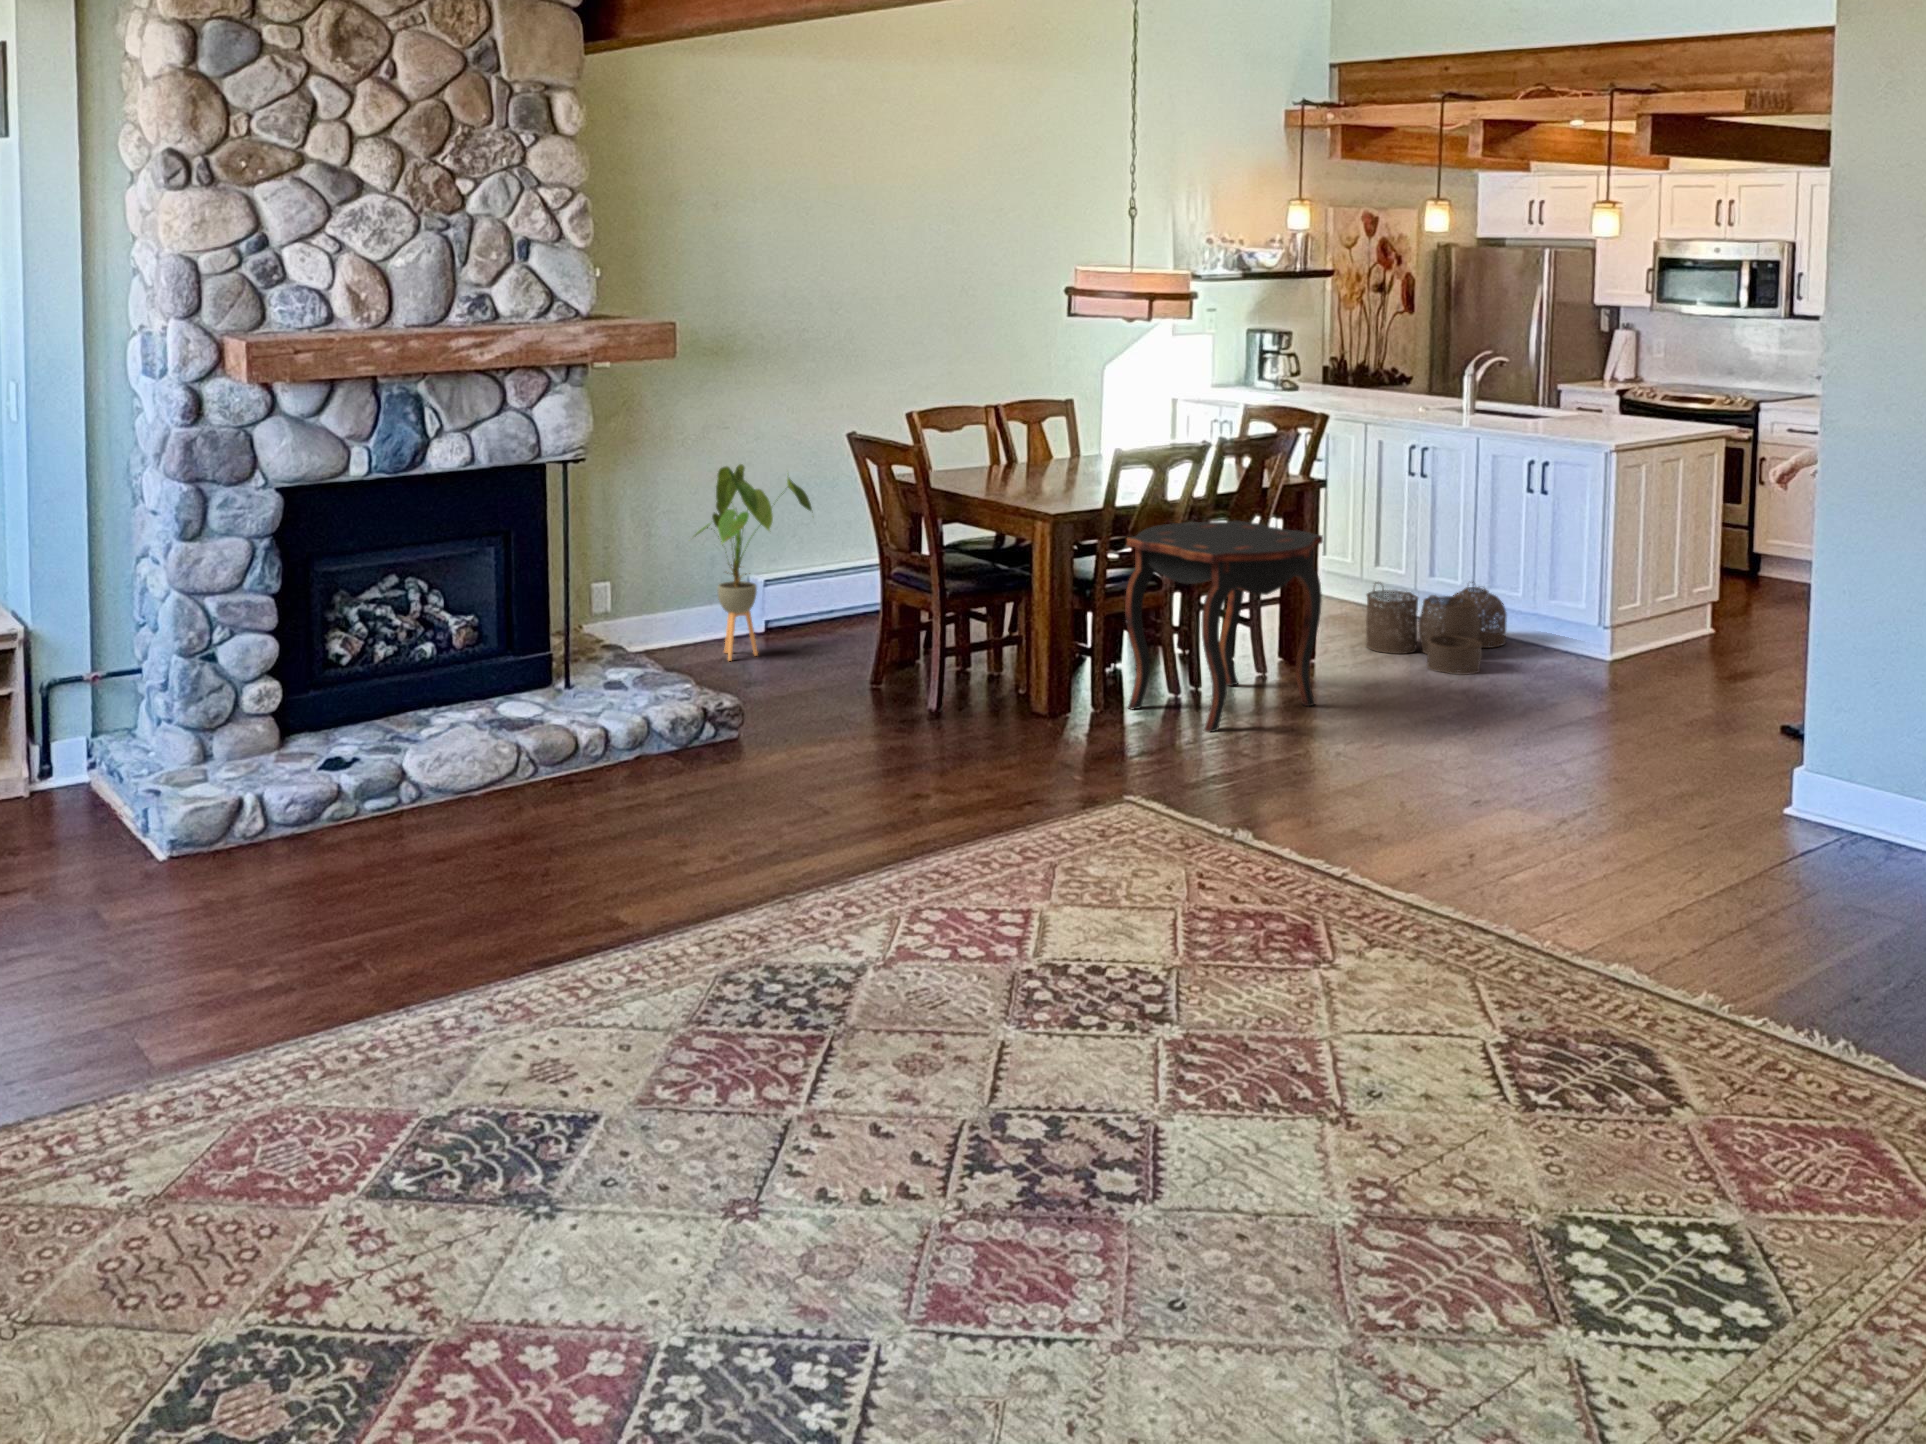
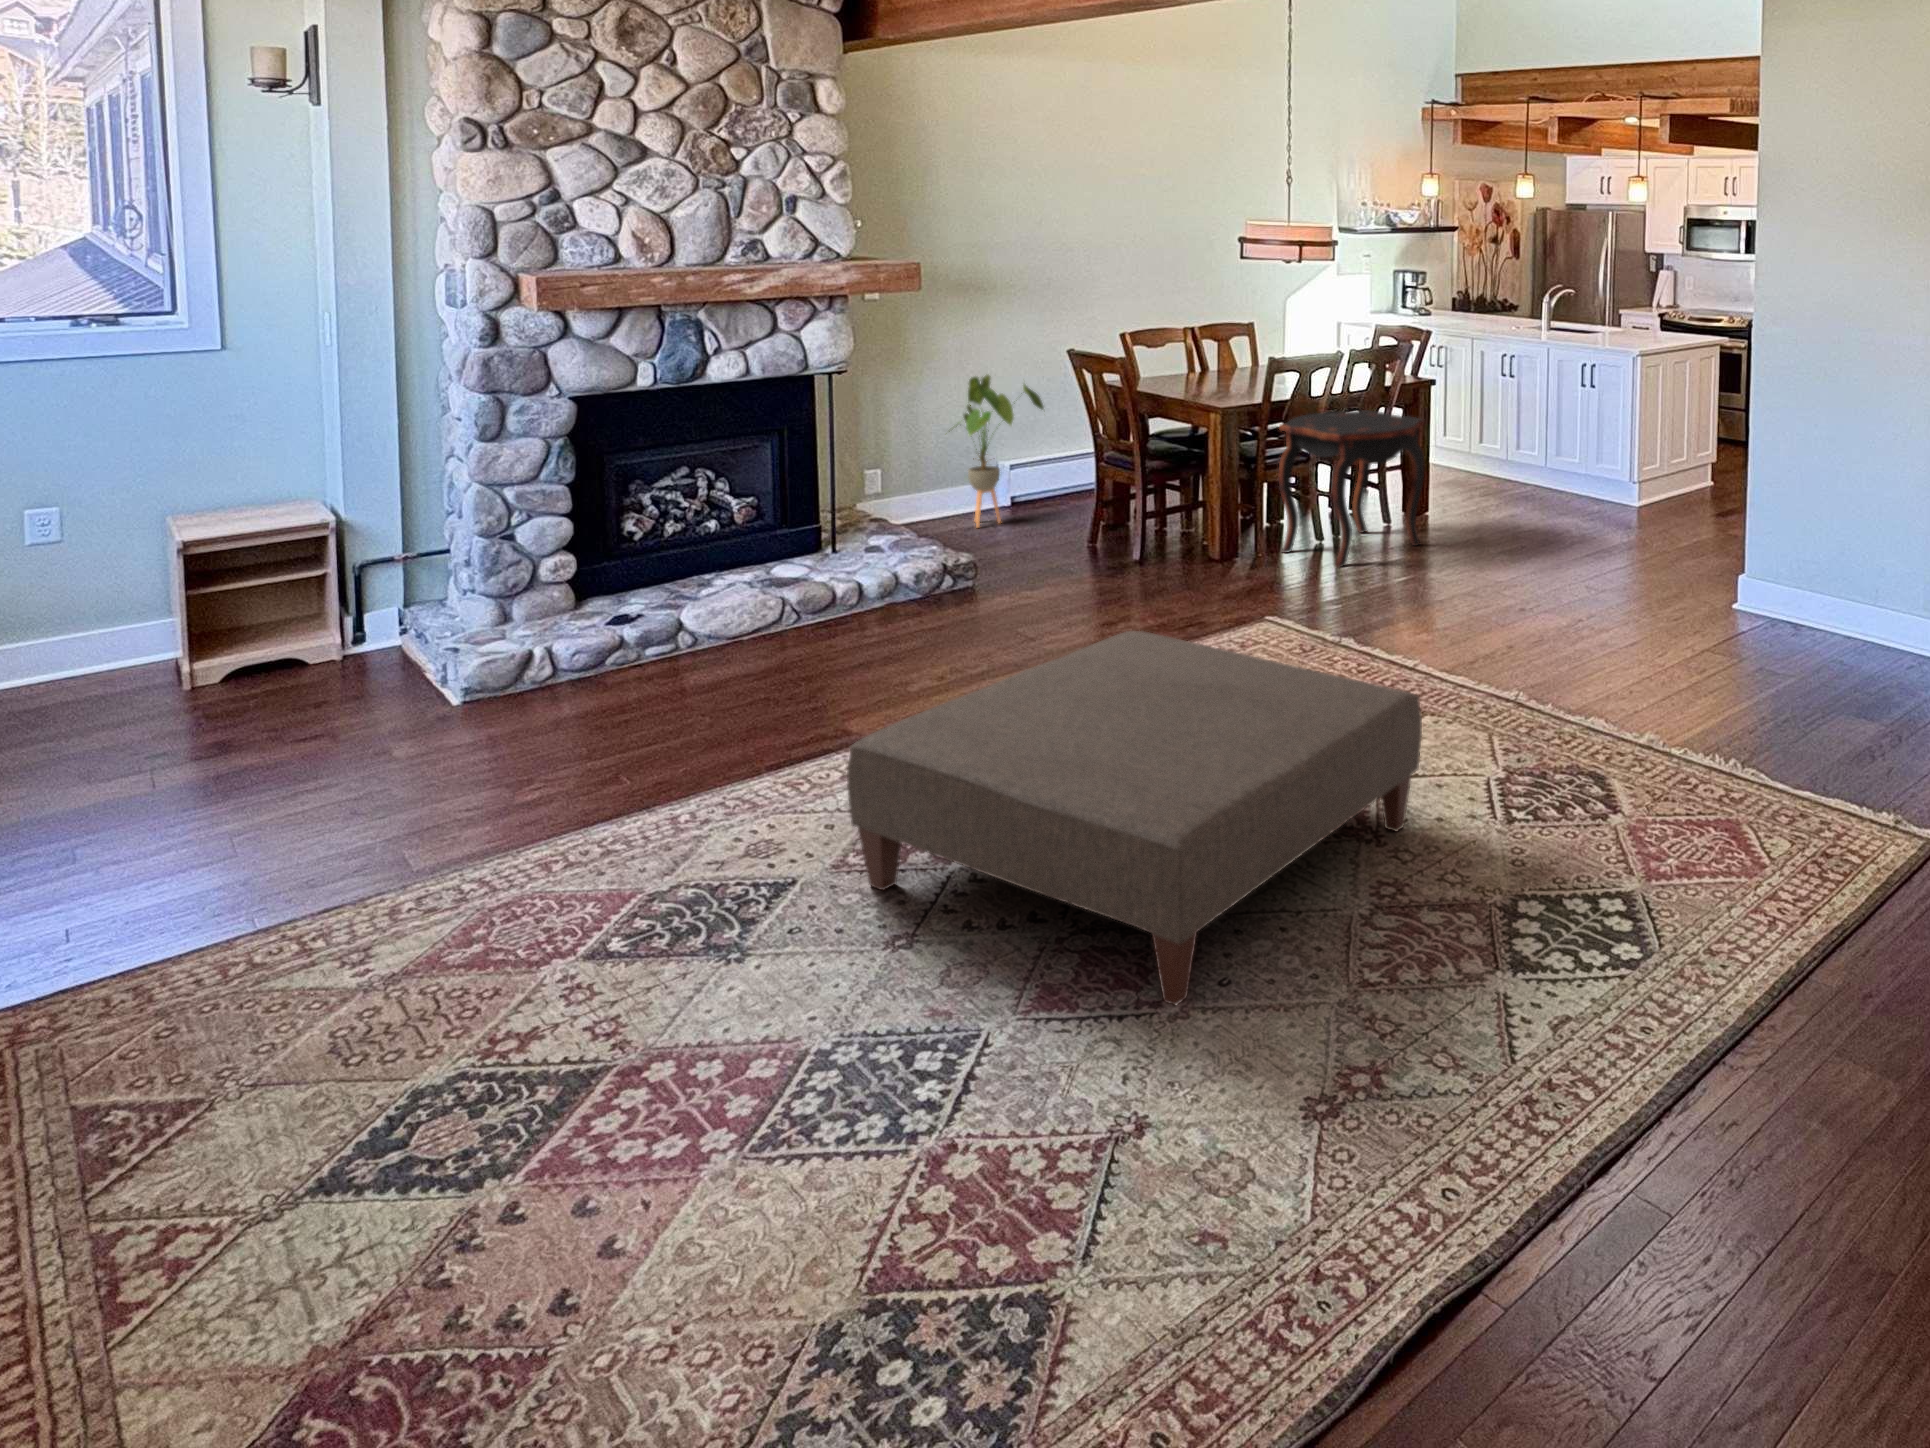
woven basket: present [1366,582,1507,675] -> none [1466,452,1566,519]
ottoman: none [664,813,1405,1332] -> present [847,631,1422,1005]

